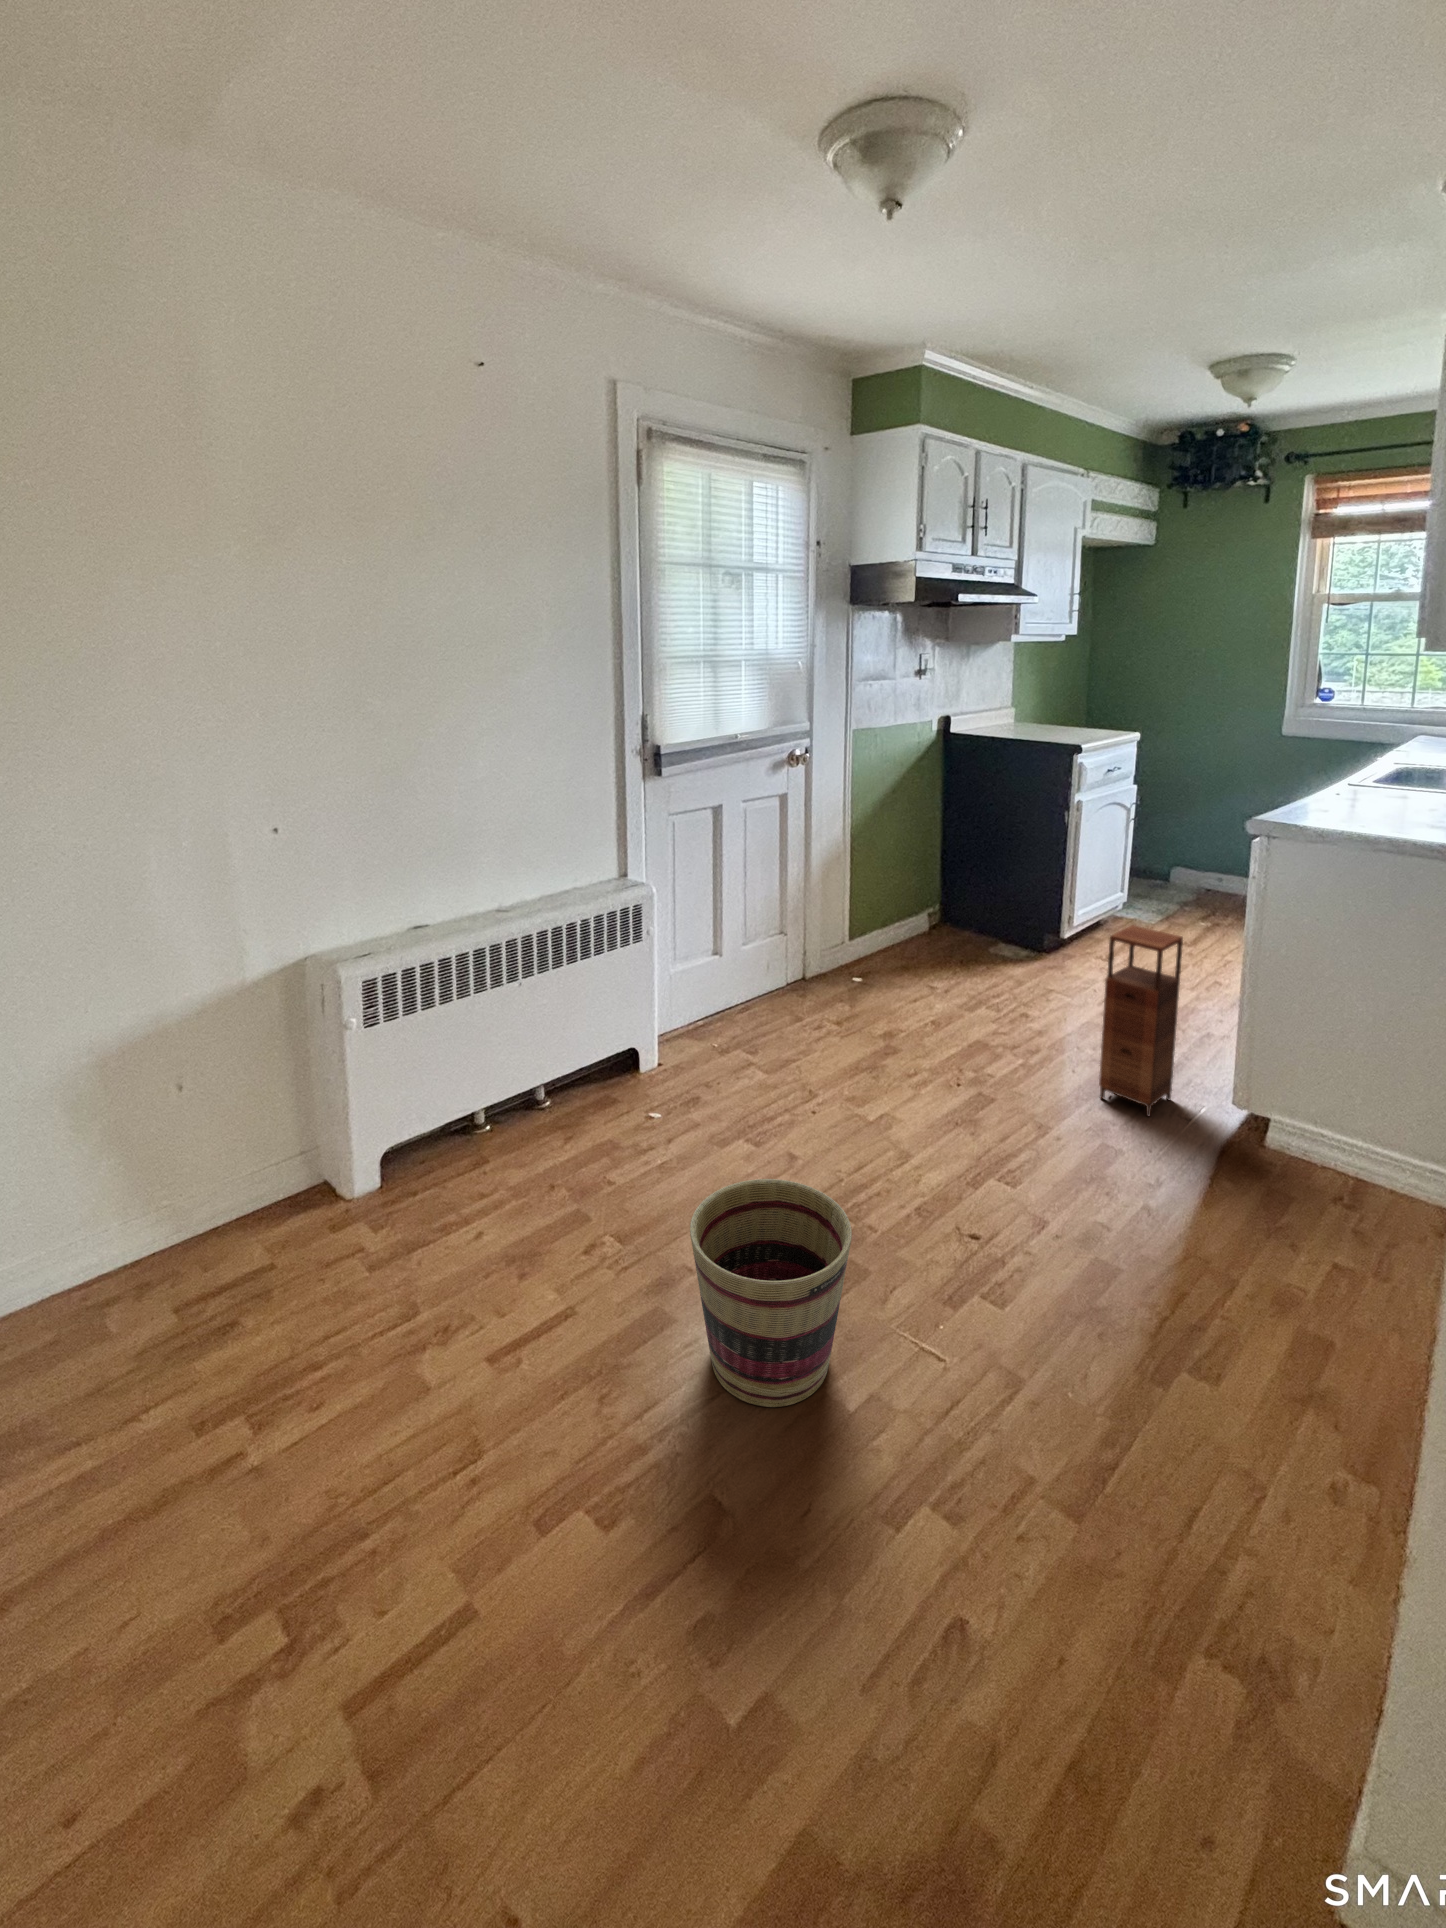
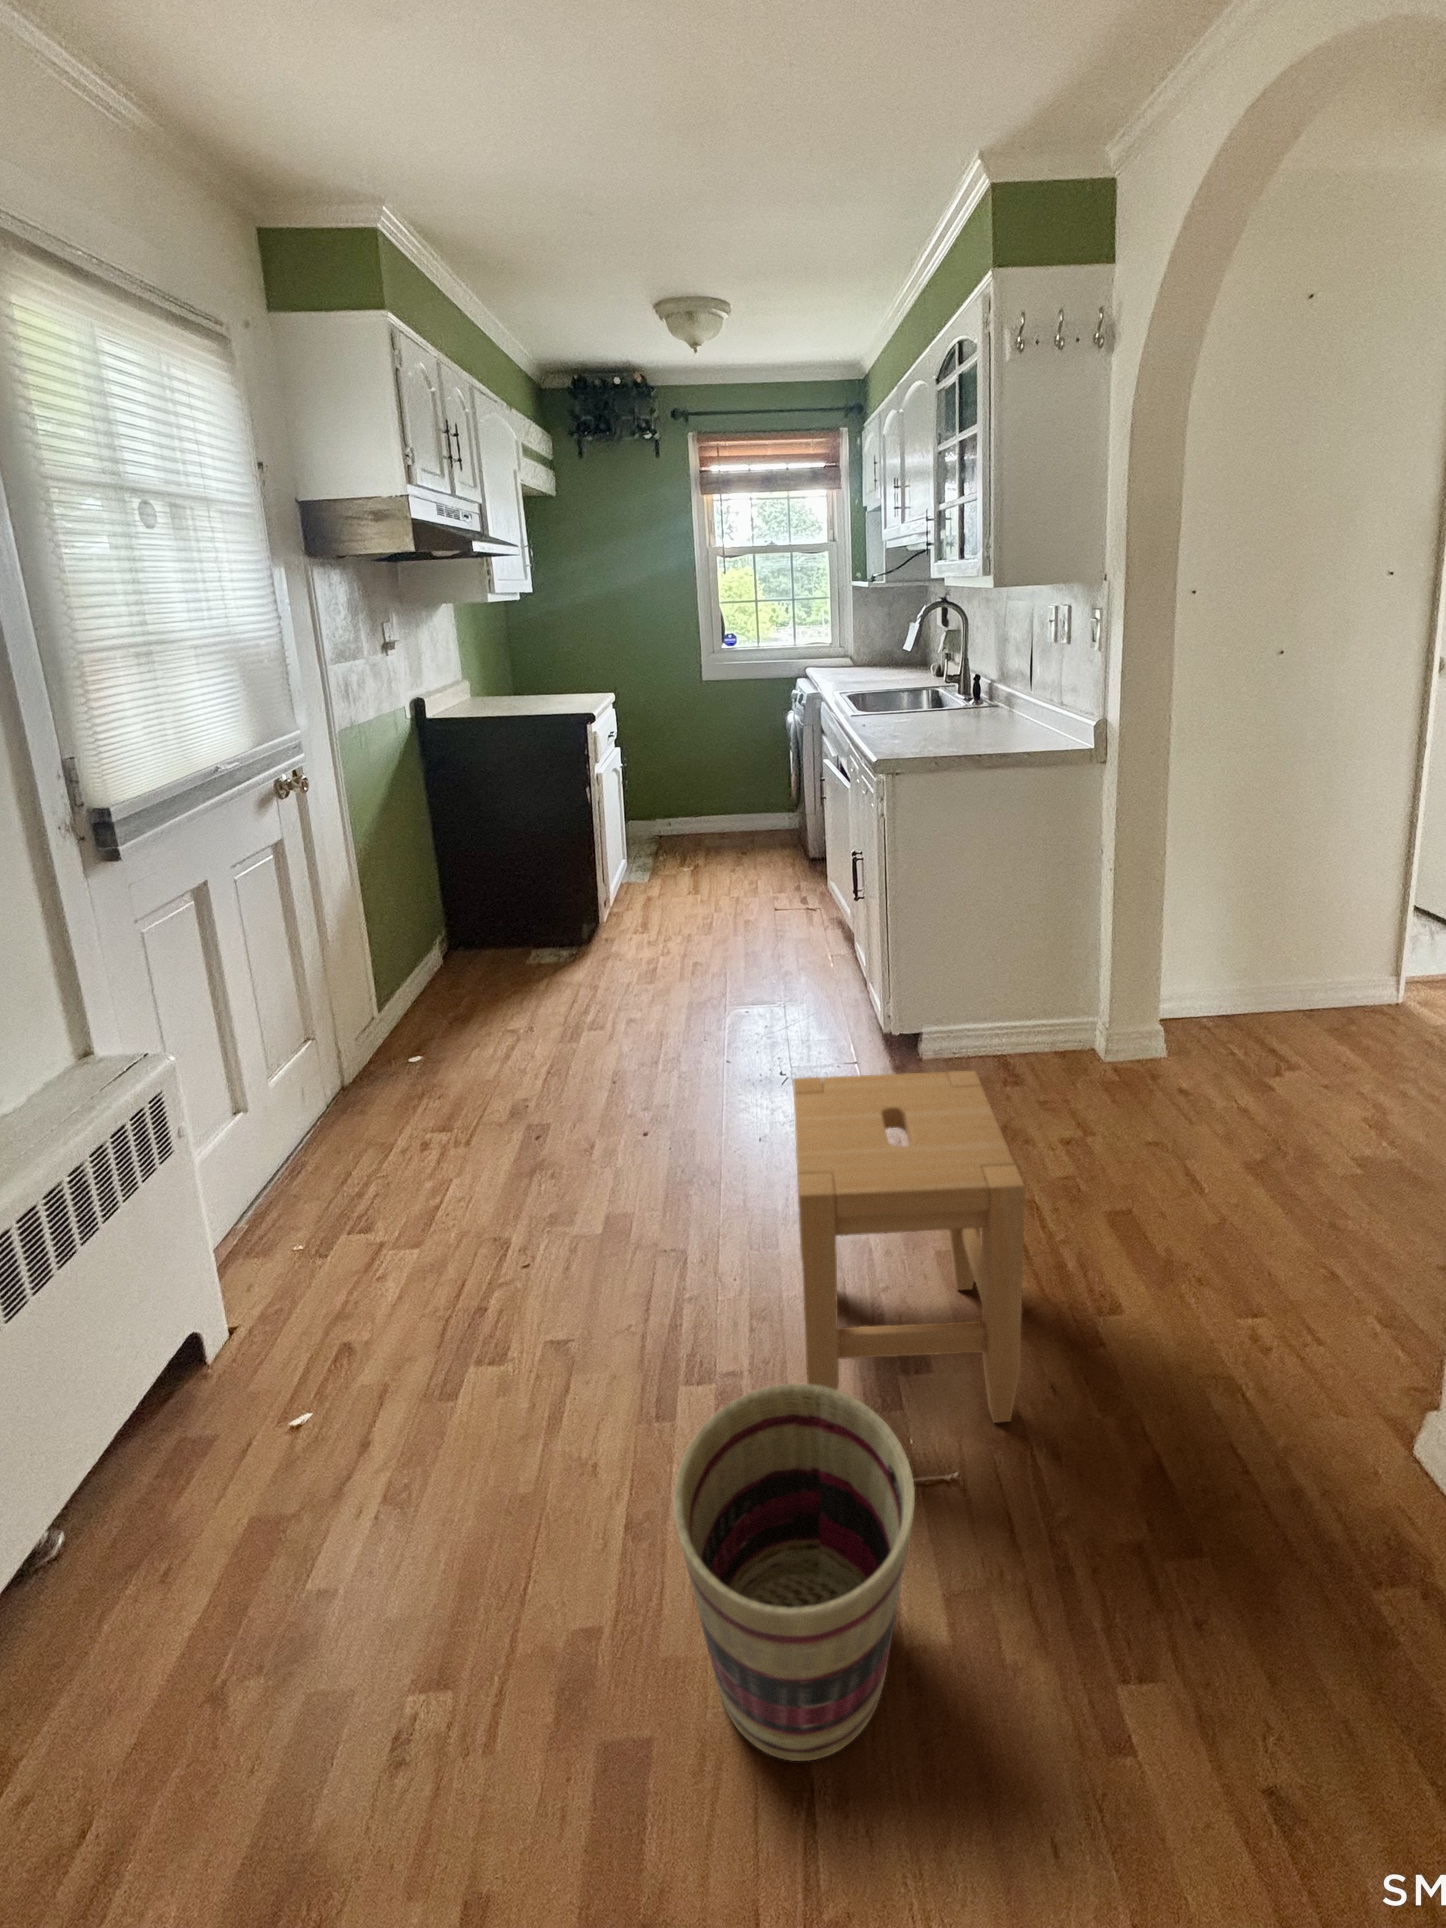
storage cabinet: present [1099,925,1183,1116] -> none [771,894,830,1084]
stool: none [885,1035,1131,1373] -> present [793,1071,1025,1423]

